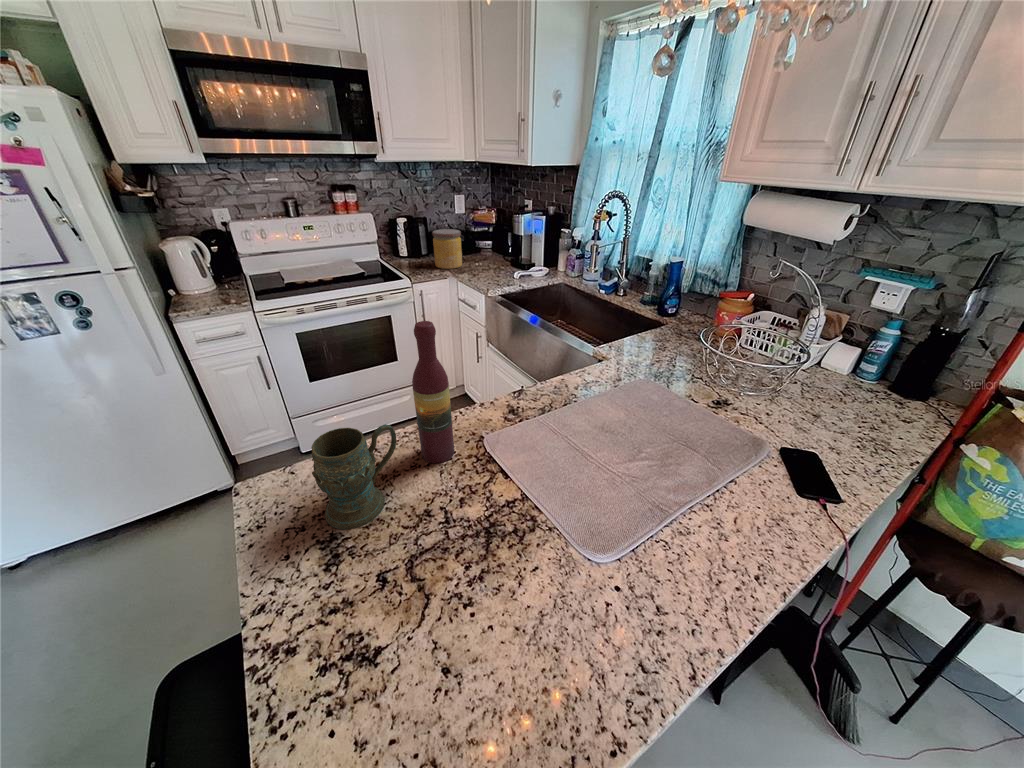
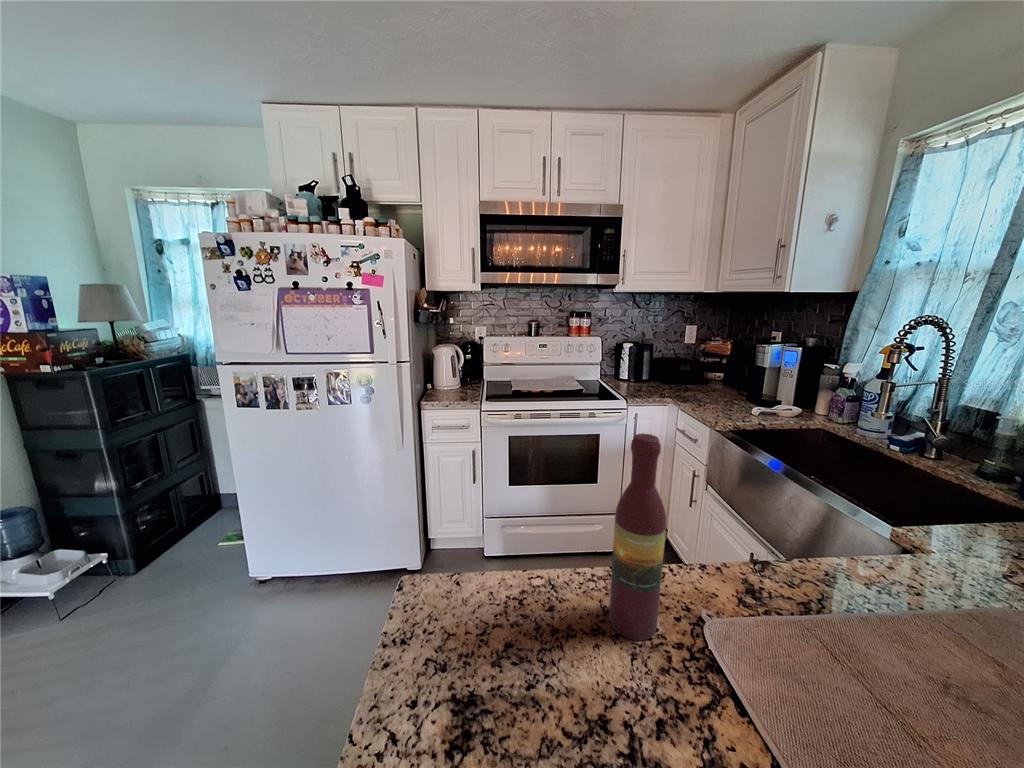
jar: present [432,229,462,269] -> none [653,355,687,394]
mug: present [311,424,396,530] -> none [471,546,582,700]

